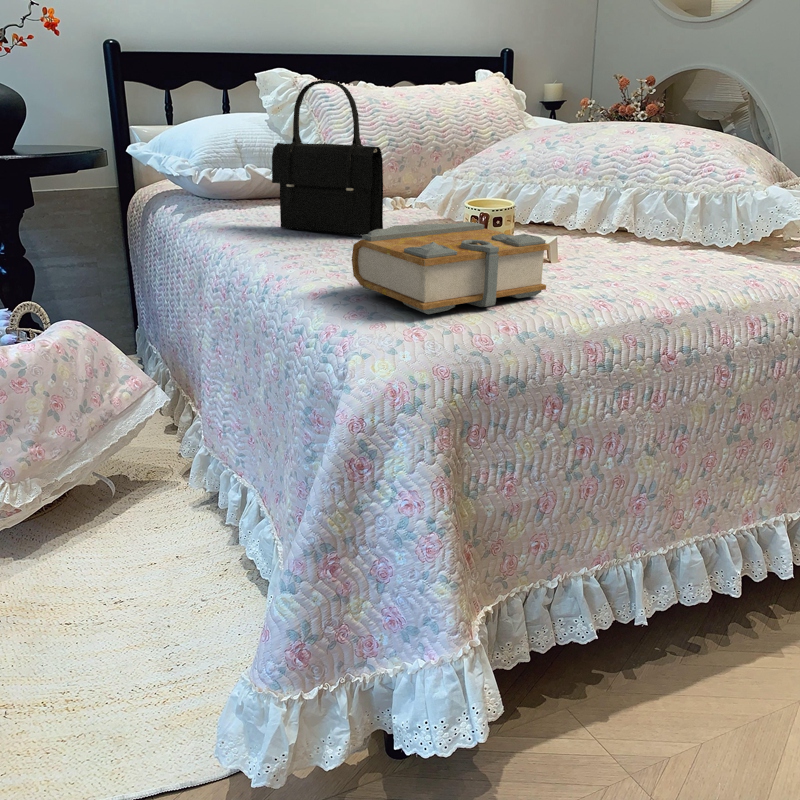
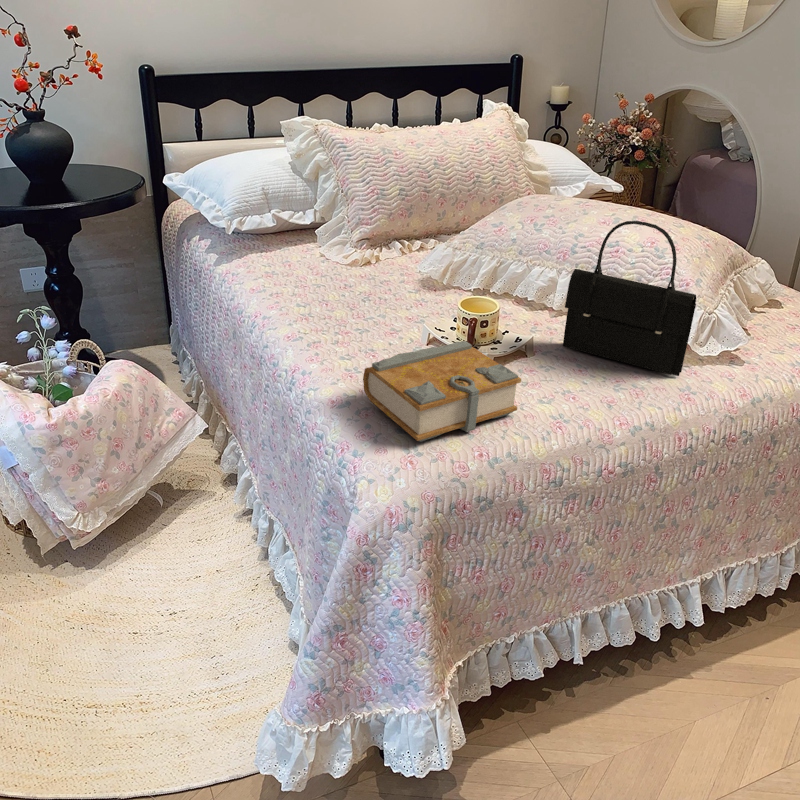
handbag: present [272,80,383,235] -> present [563,221,696,376]

